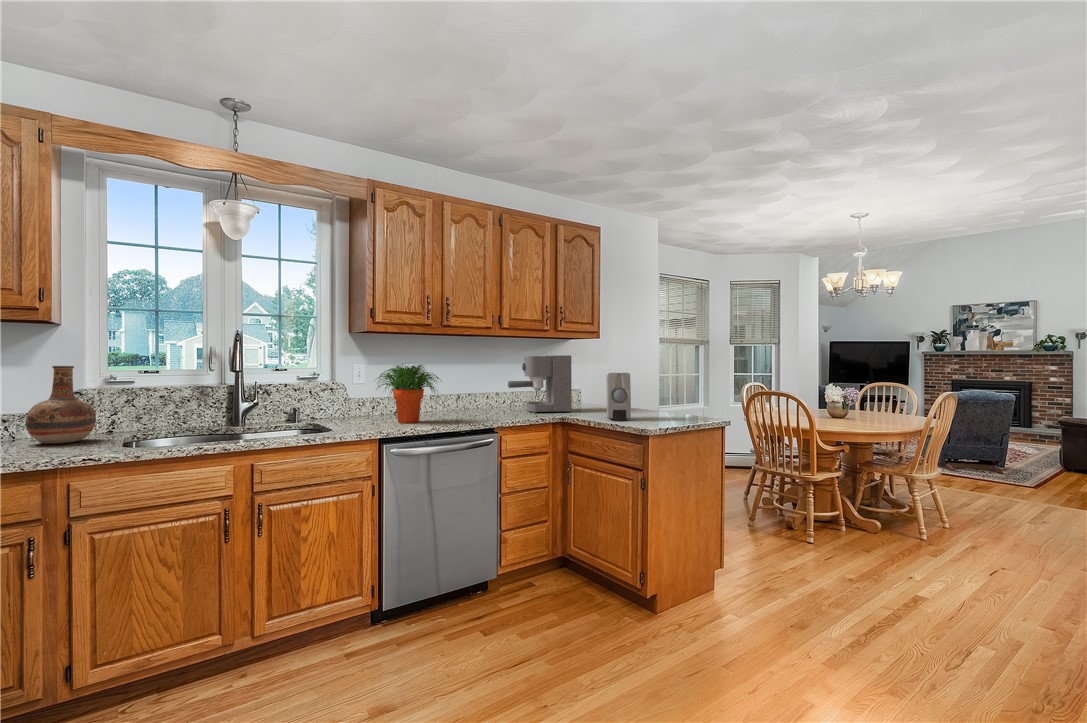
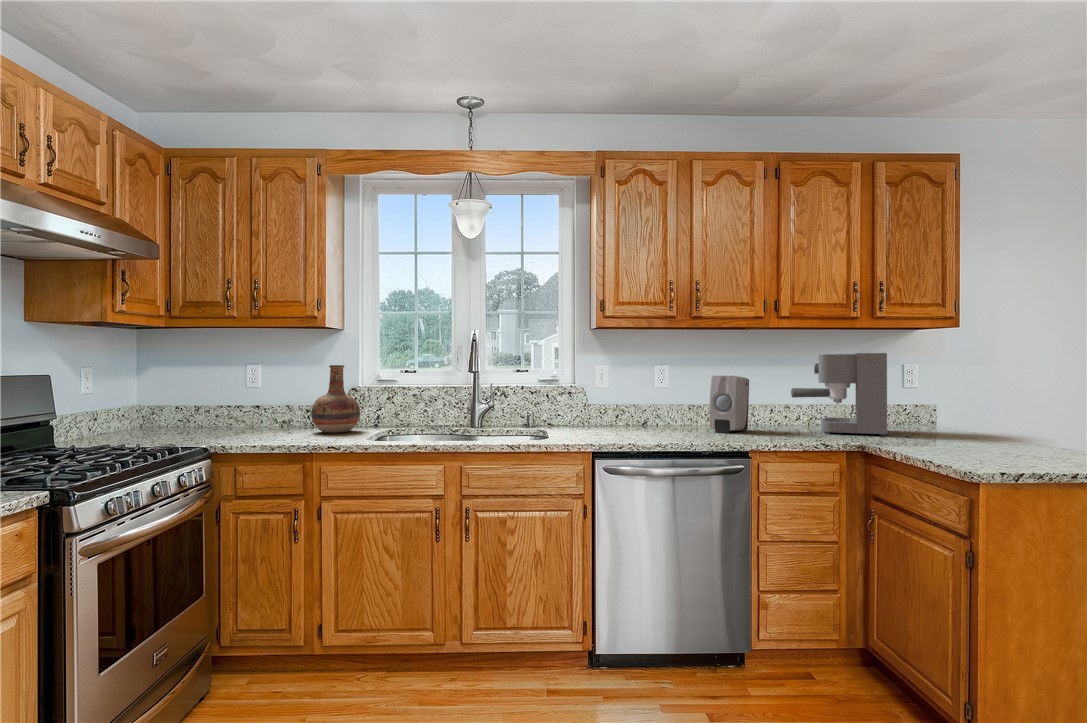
potted plant: present [376,365,442,423] -> none [602,364,684,436]
soap dispenser: present [607,373,631,421] -> present [710,376,749,433]

